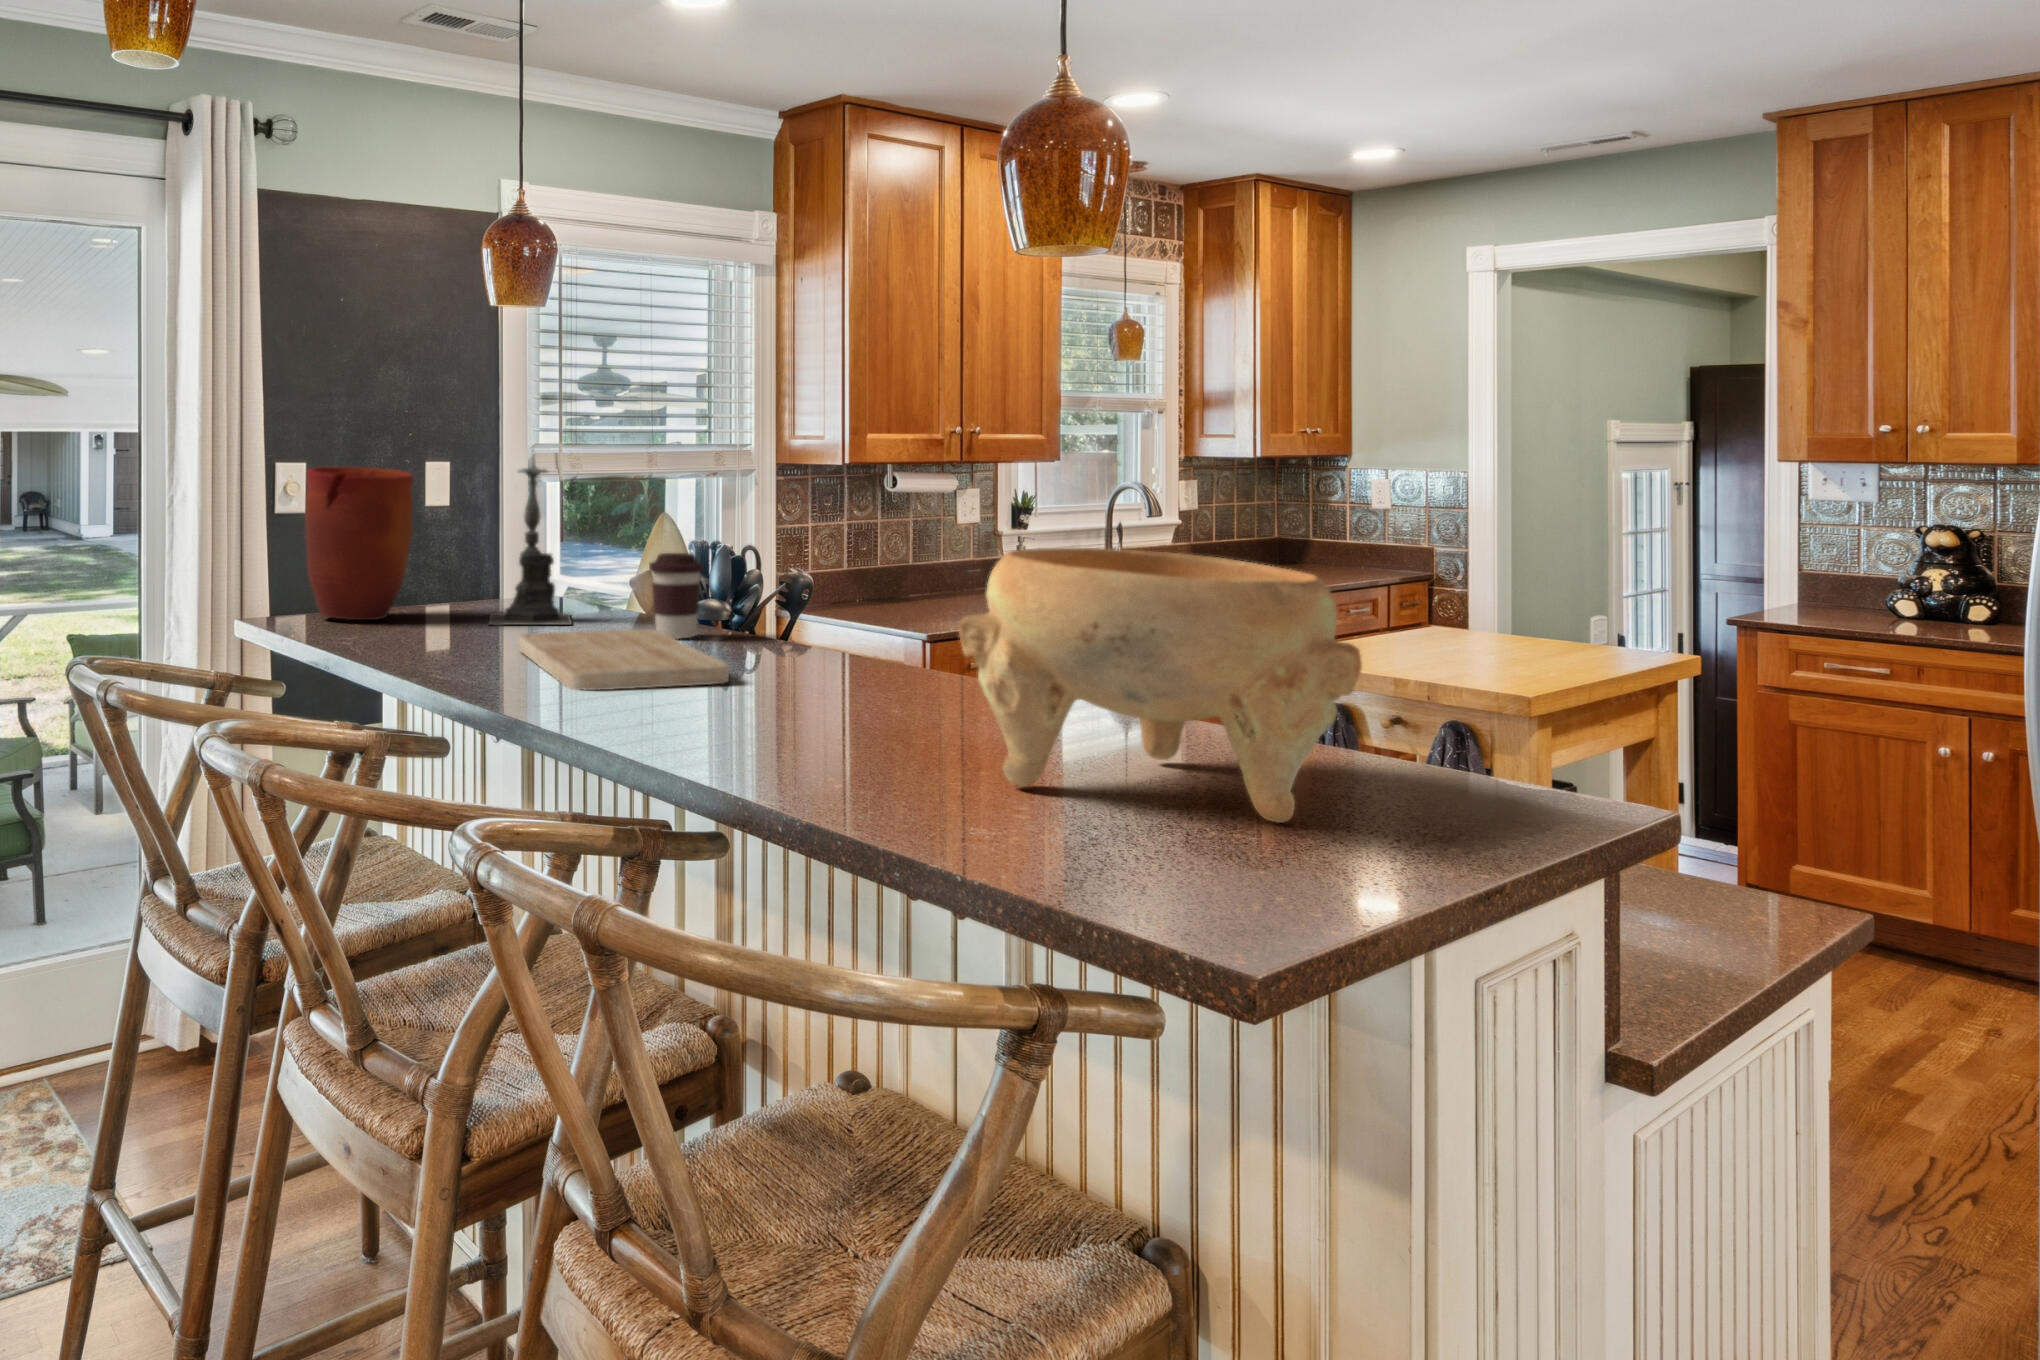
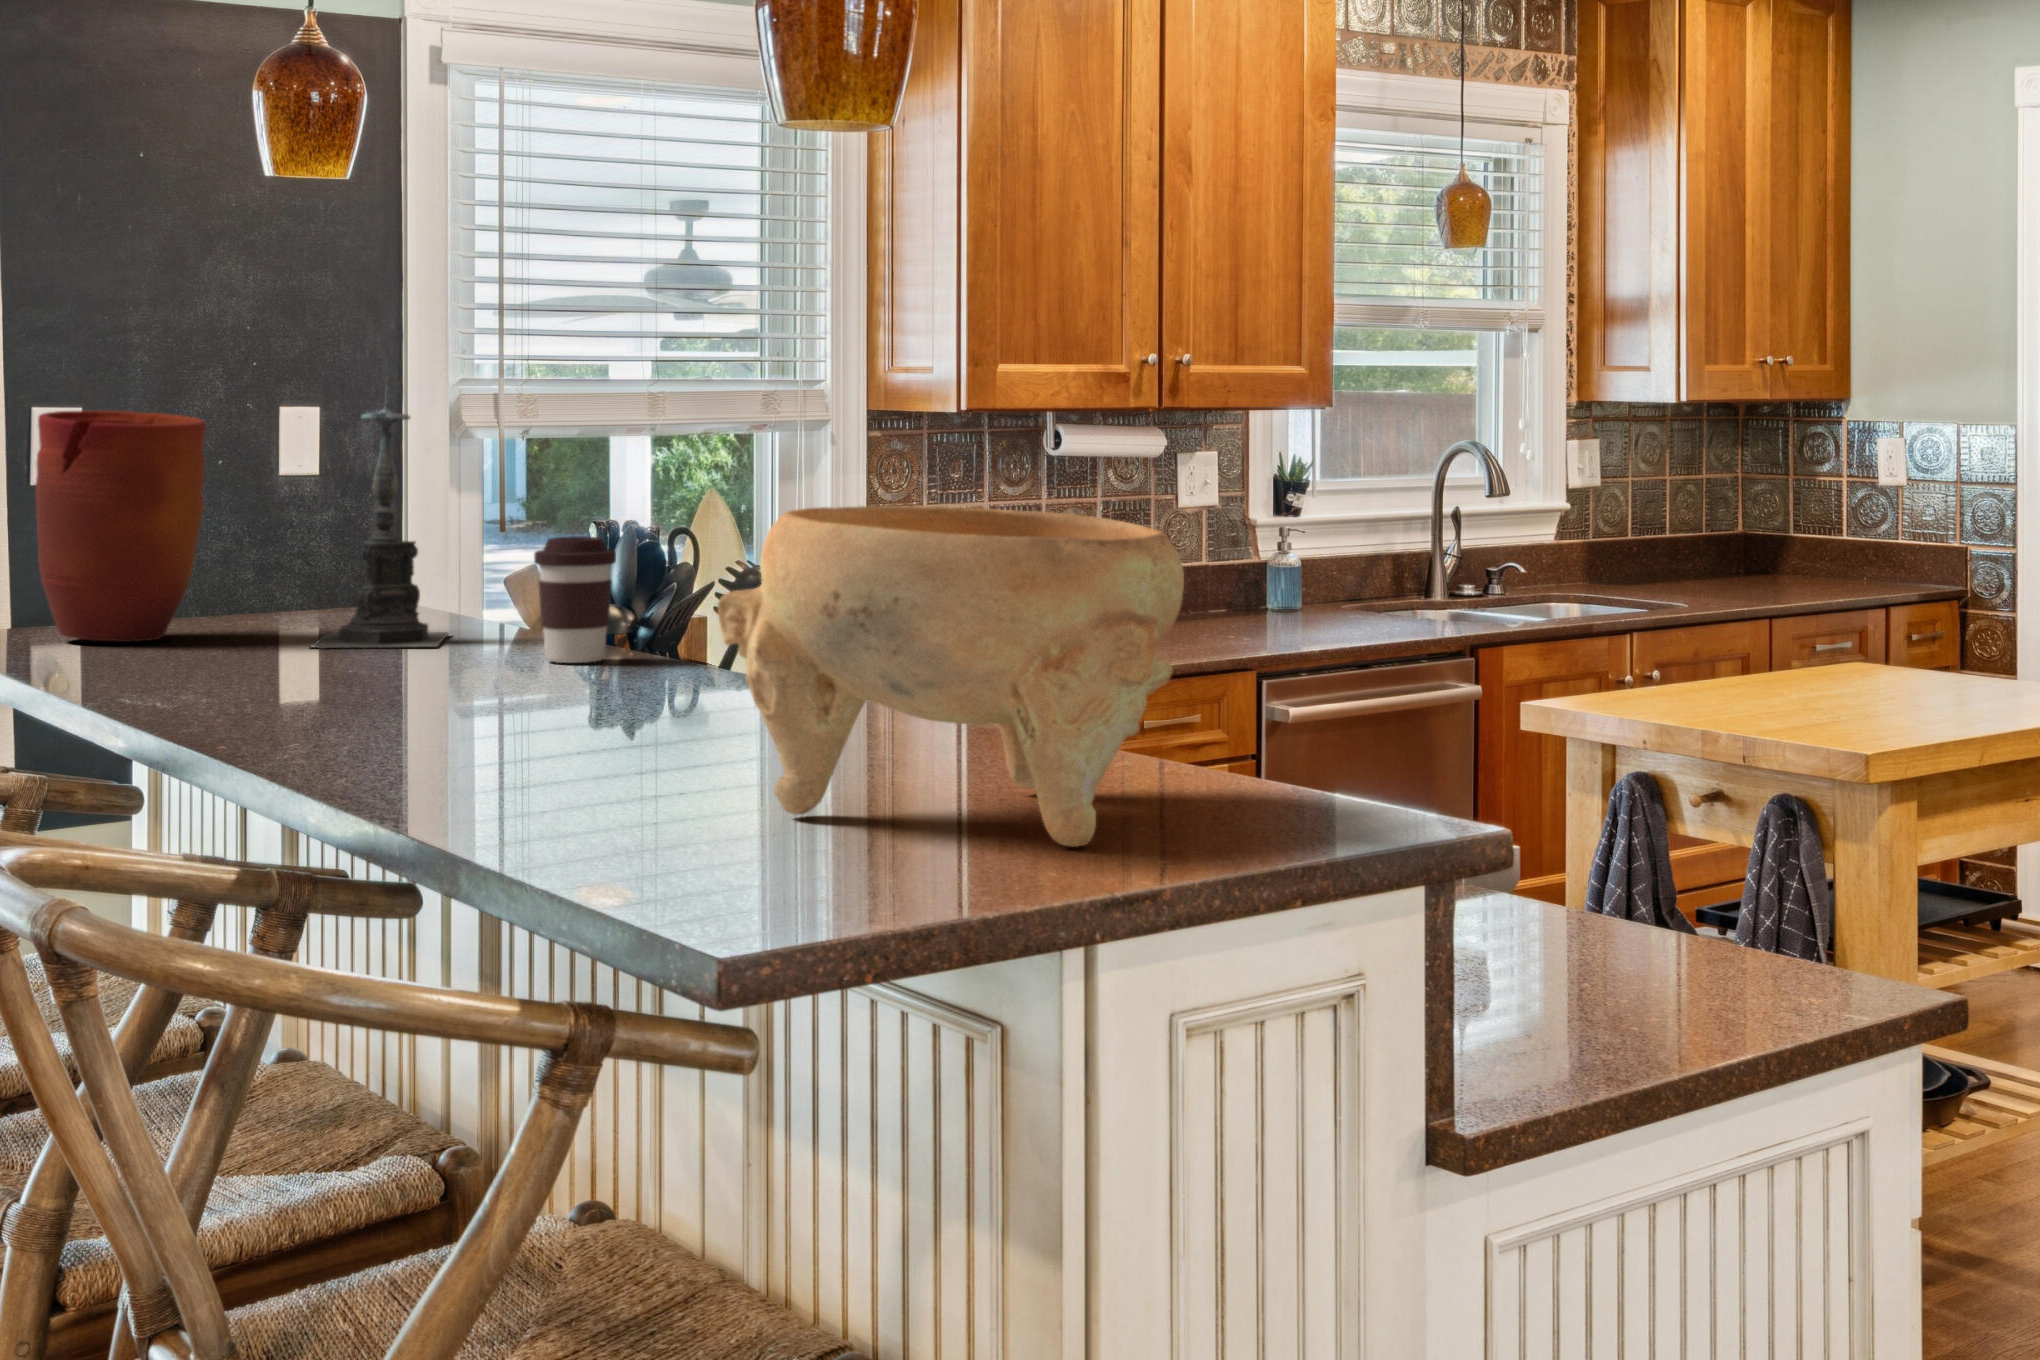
cutting board: present [519,629,729,690] -> none [313,647,575,722]

